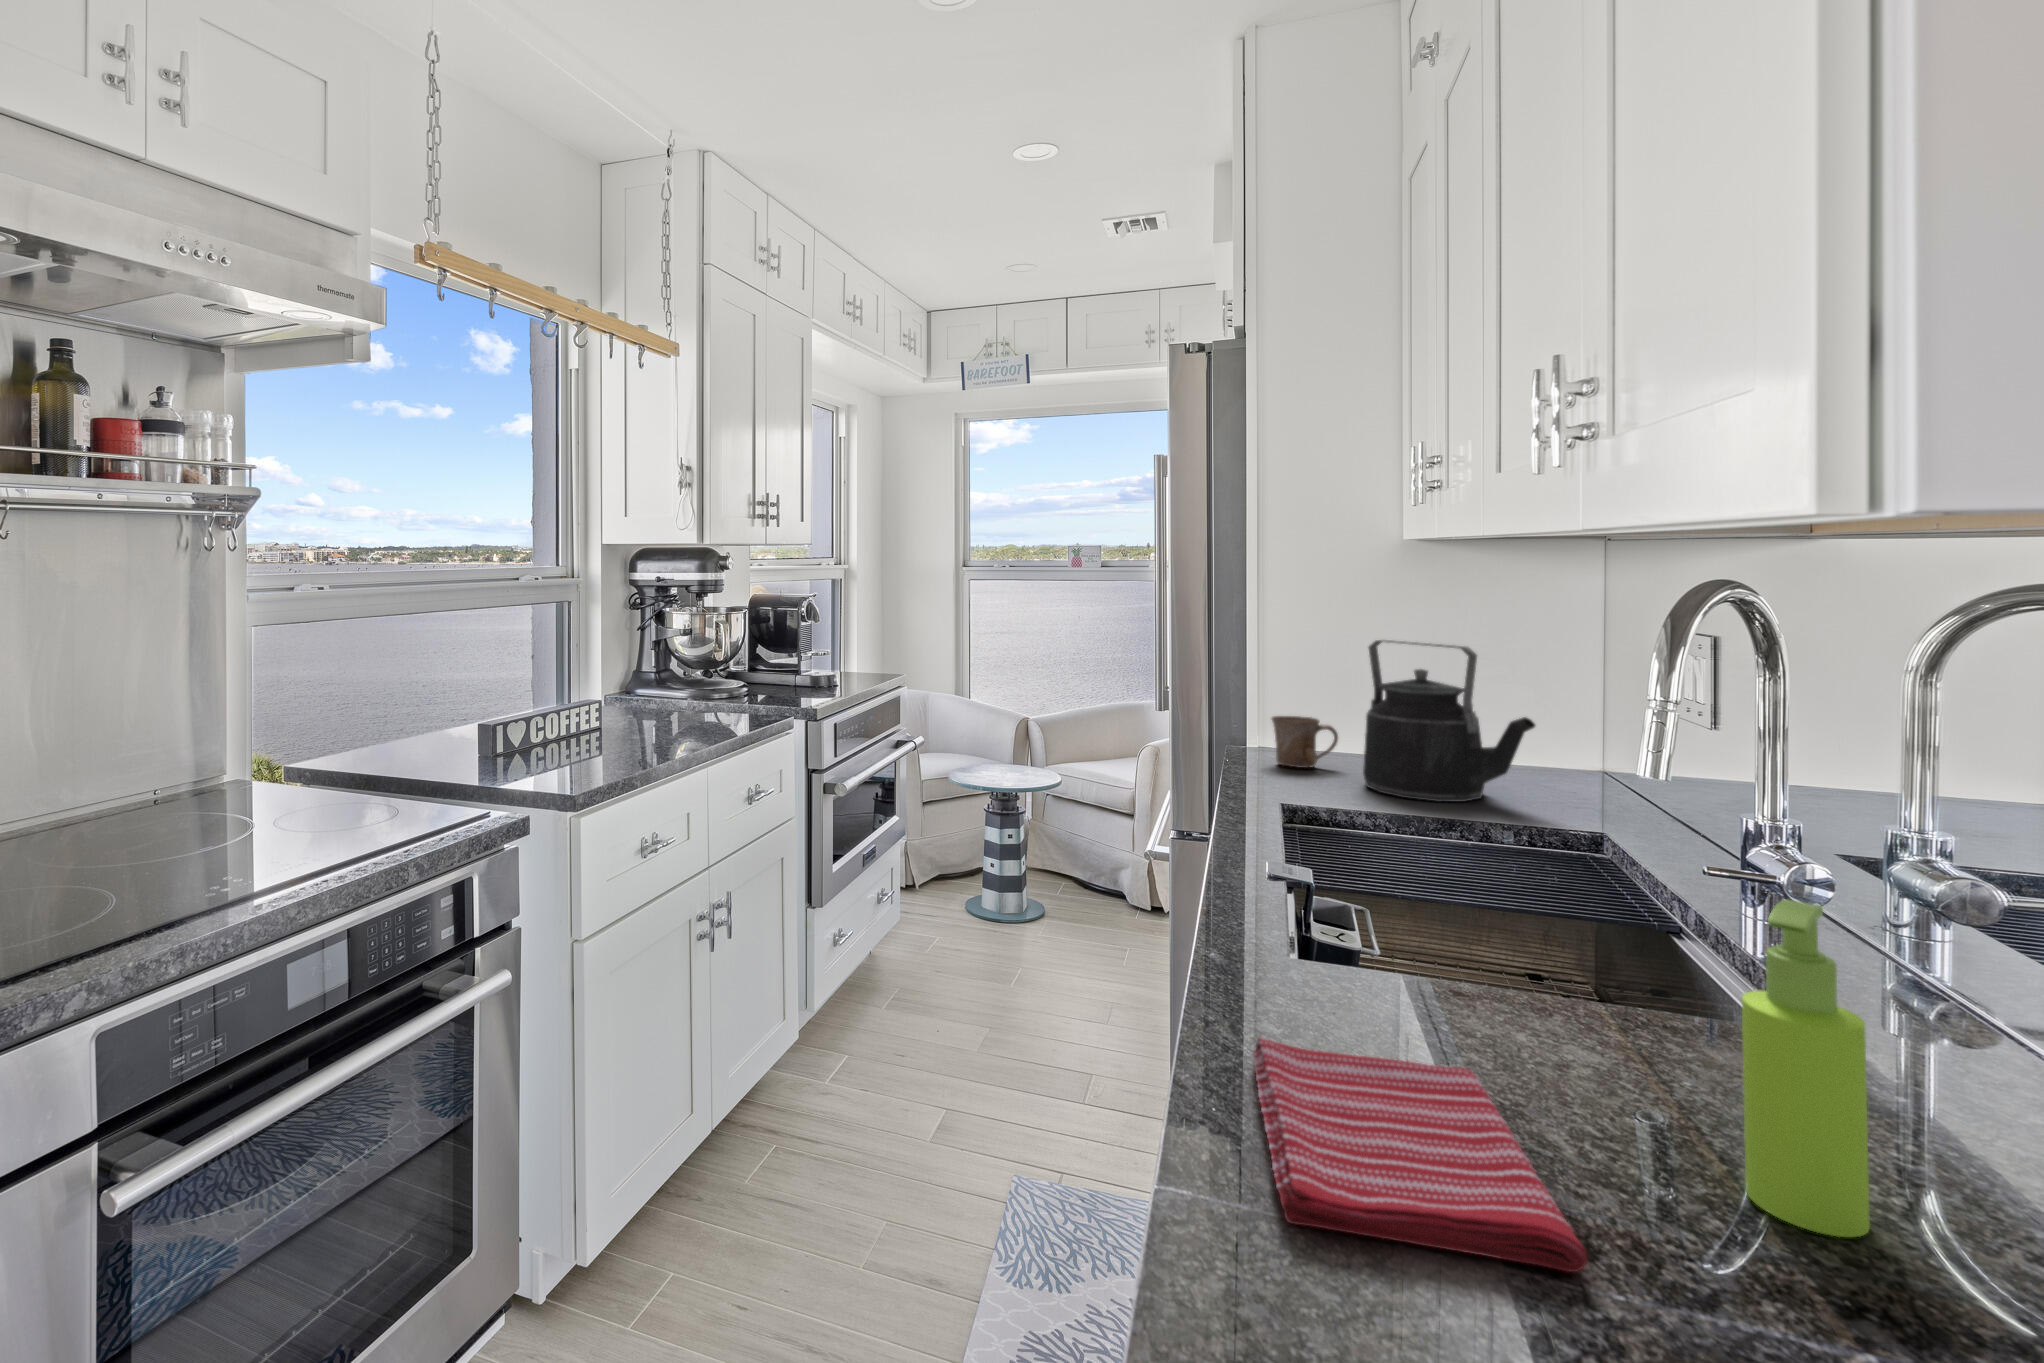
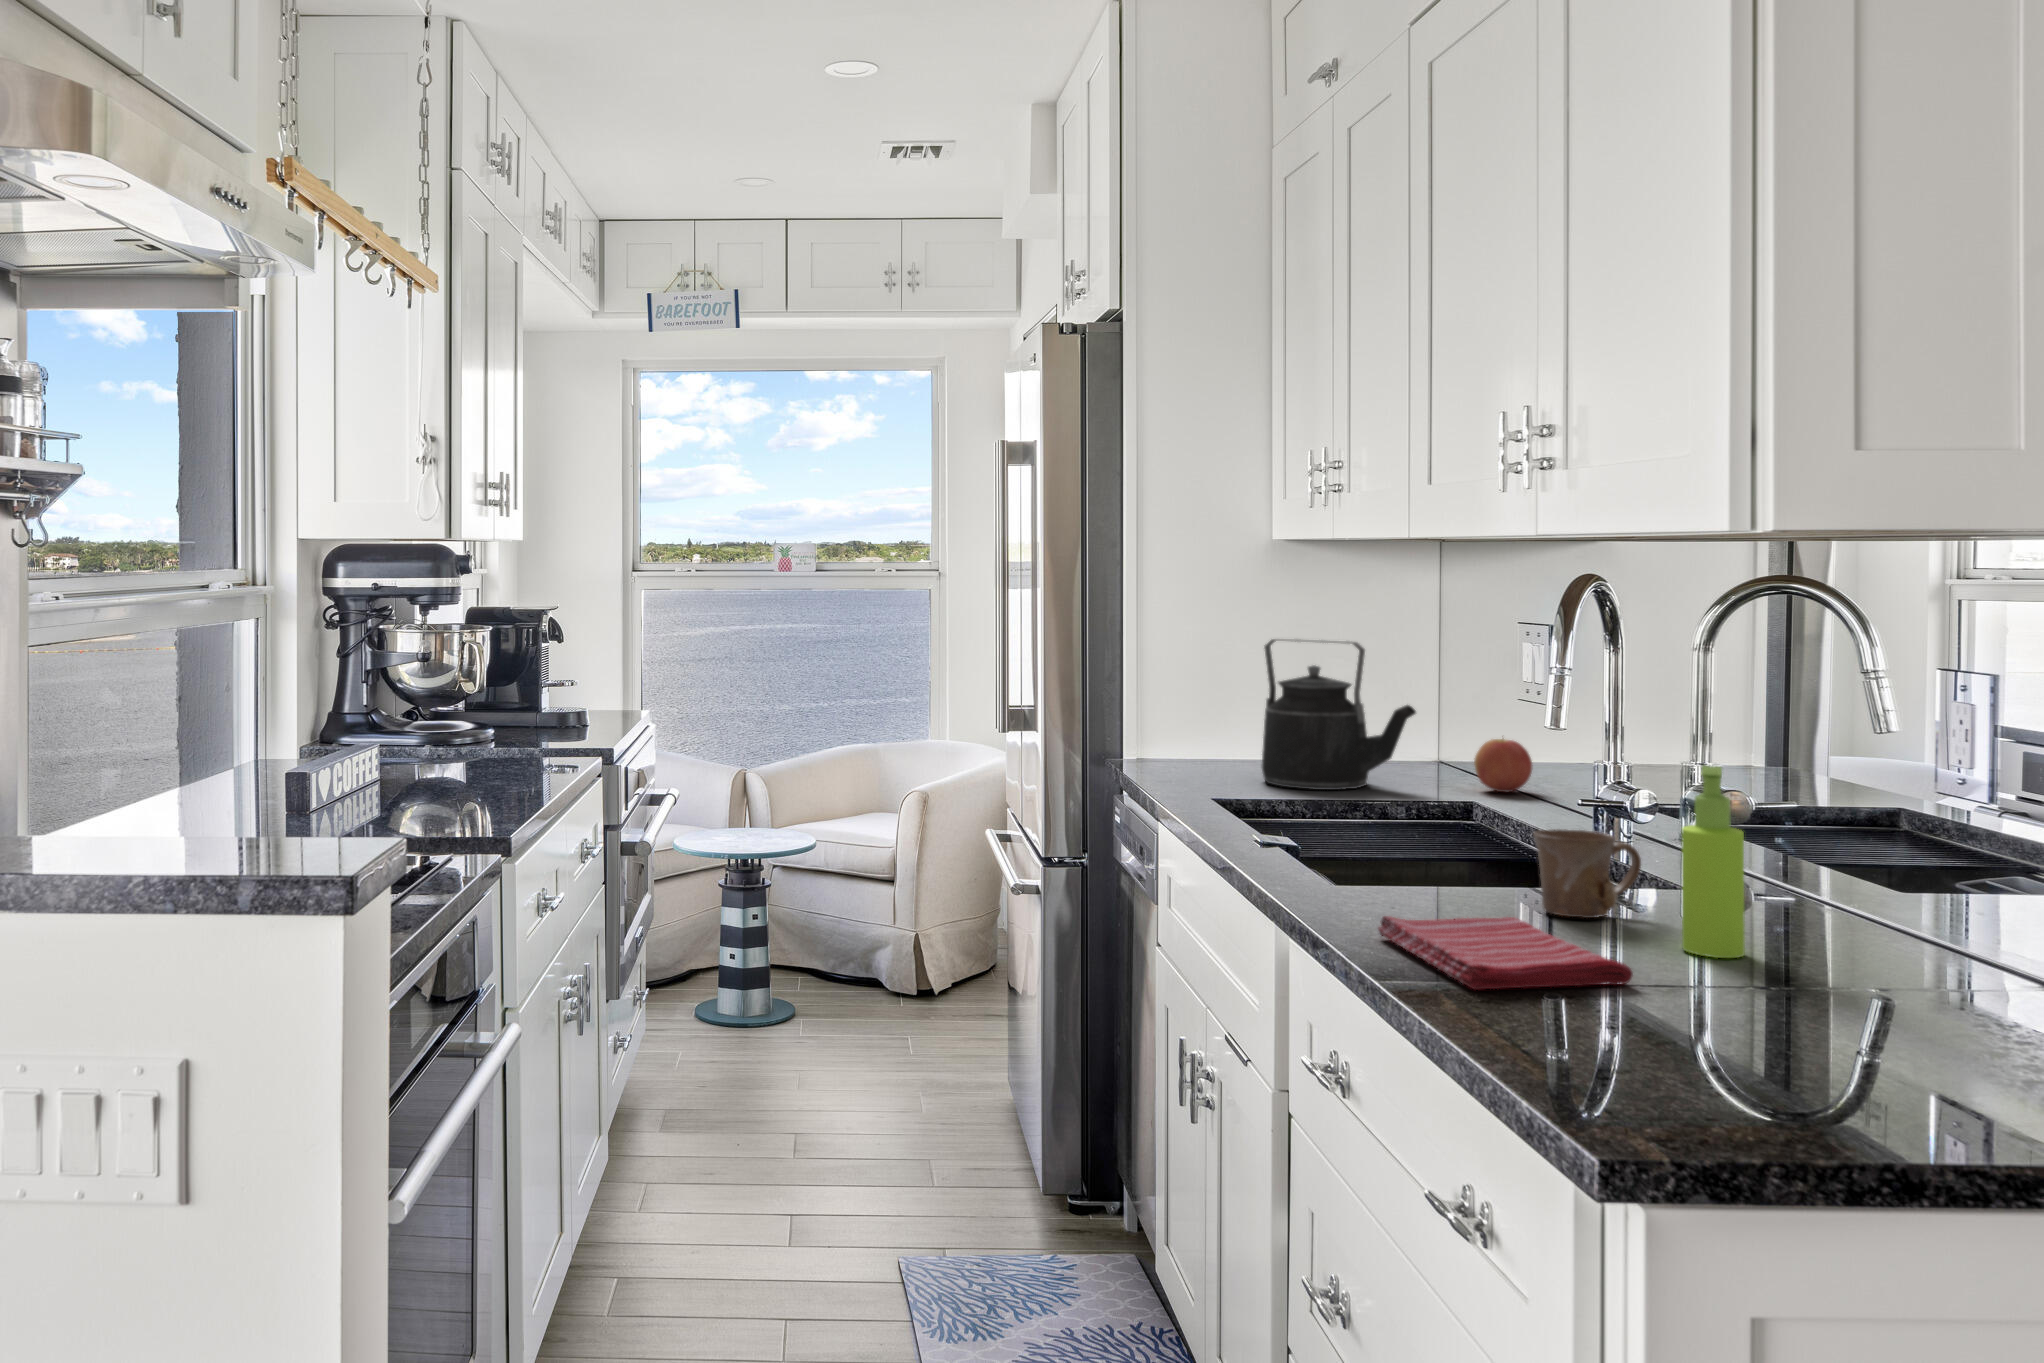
mug: present [1272,716,1338,768] -> present [1533,829,1641,918]
apple: none [1613,758,1691,824] -> present [1474,738,1532,792]

